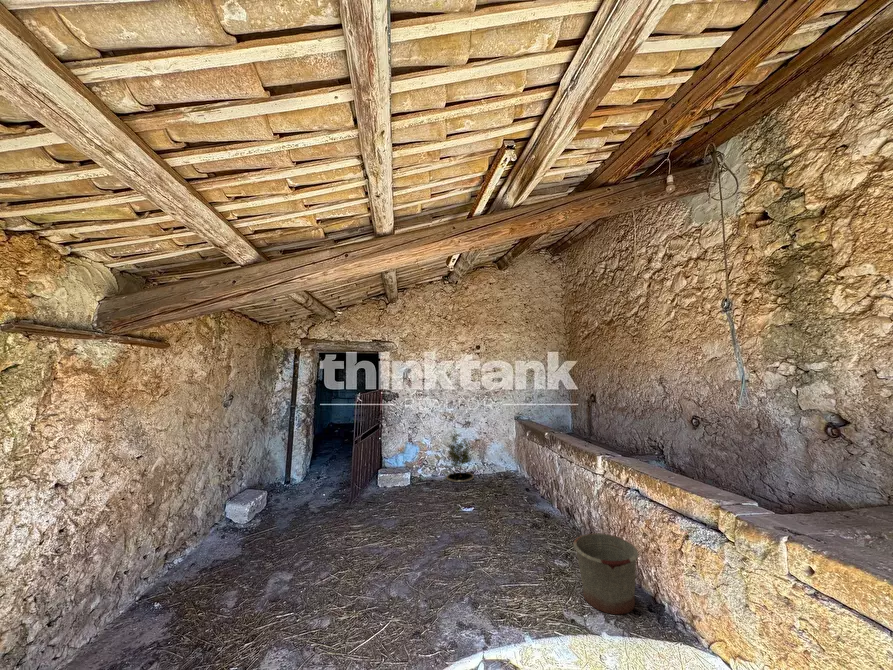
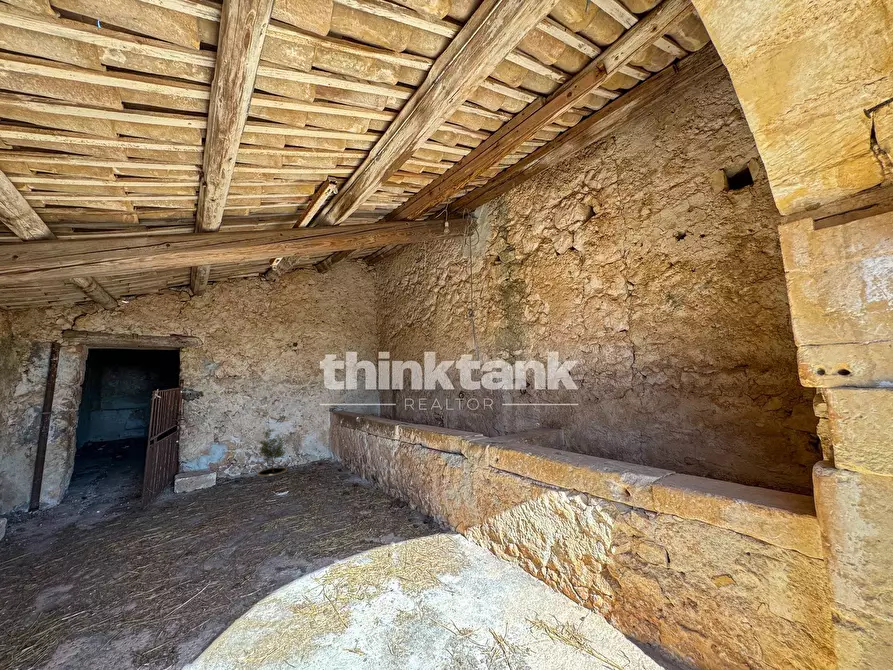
bucket: present [574,533,638,614] -> none [373,479,417,530]

